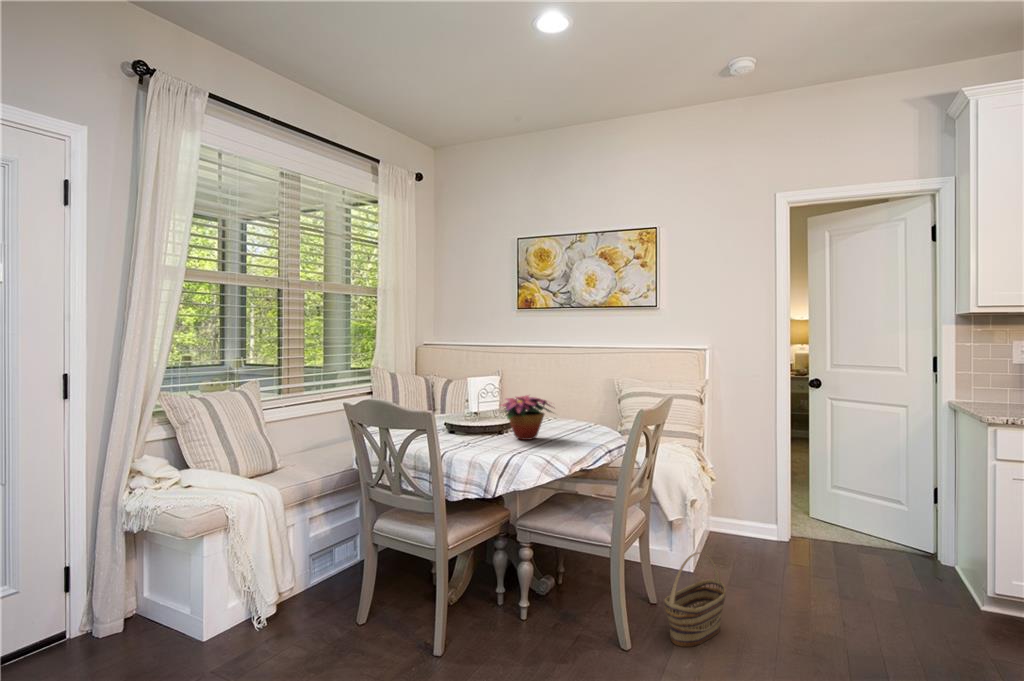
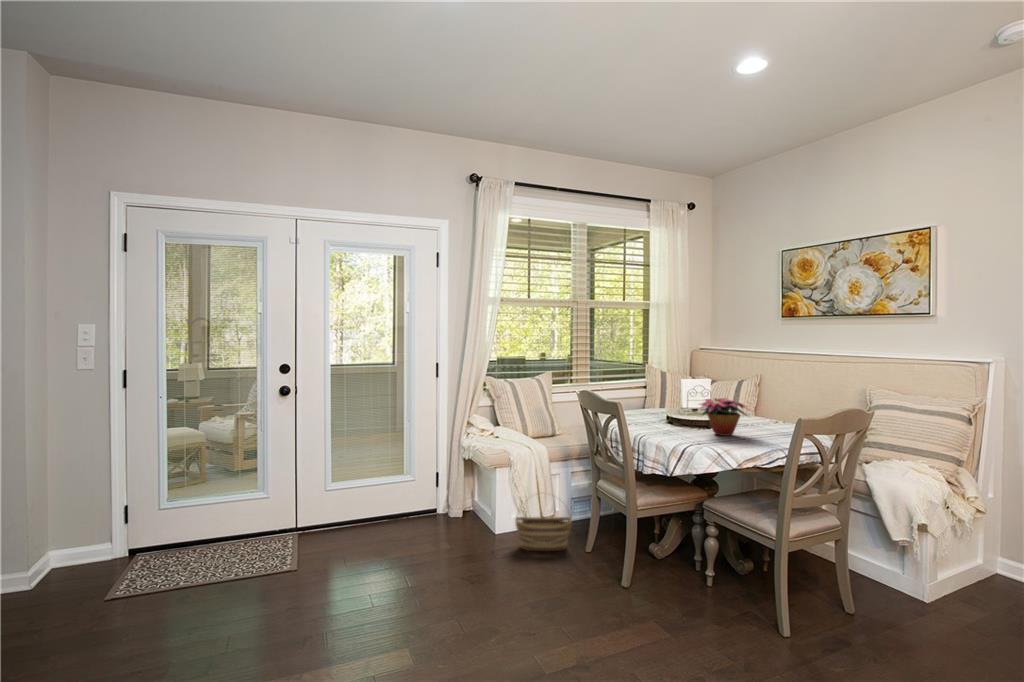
basket: present [664,553,726,647] -> present [515,492,572,551]

